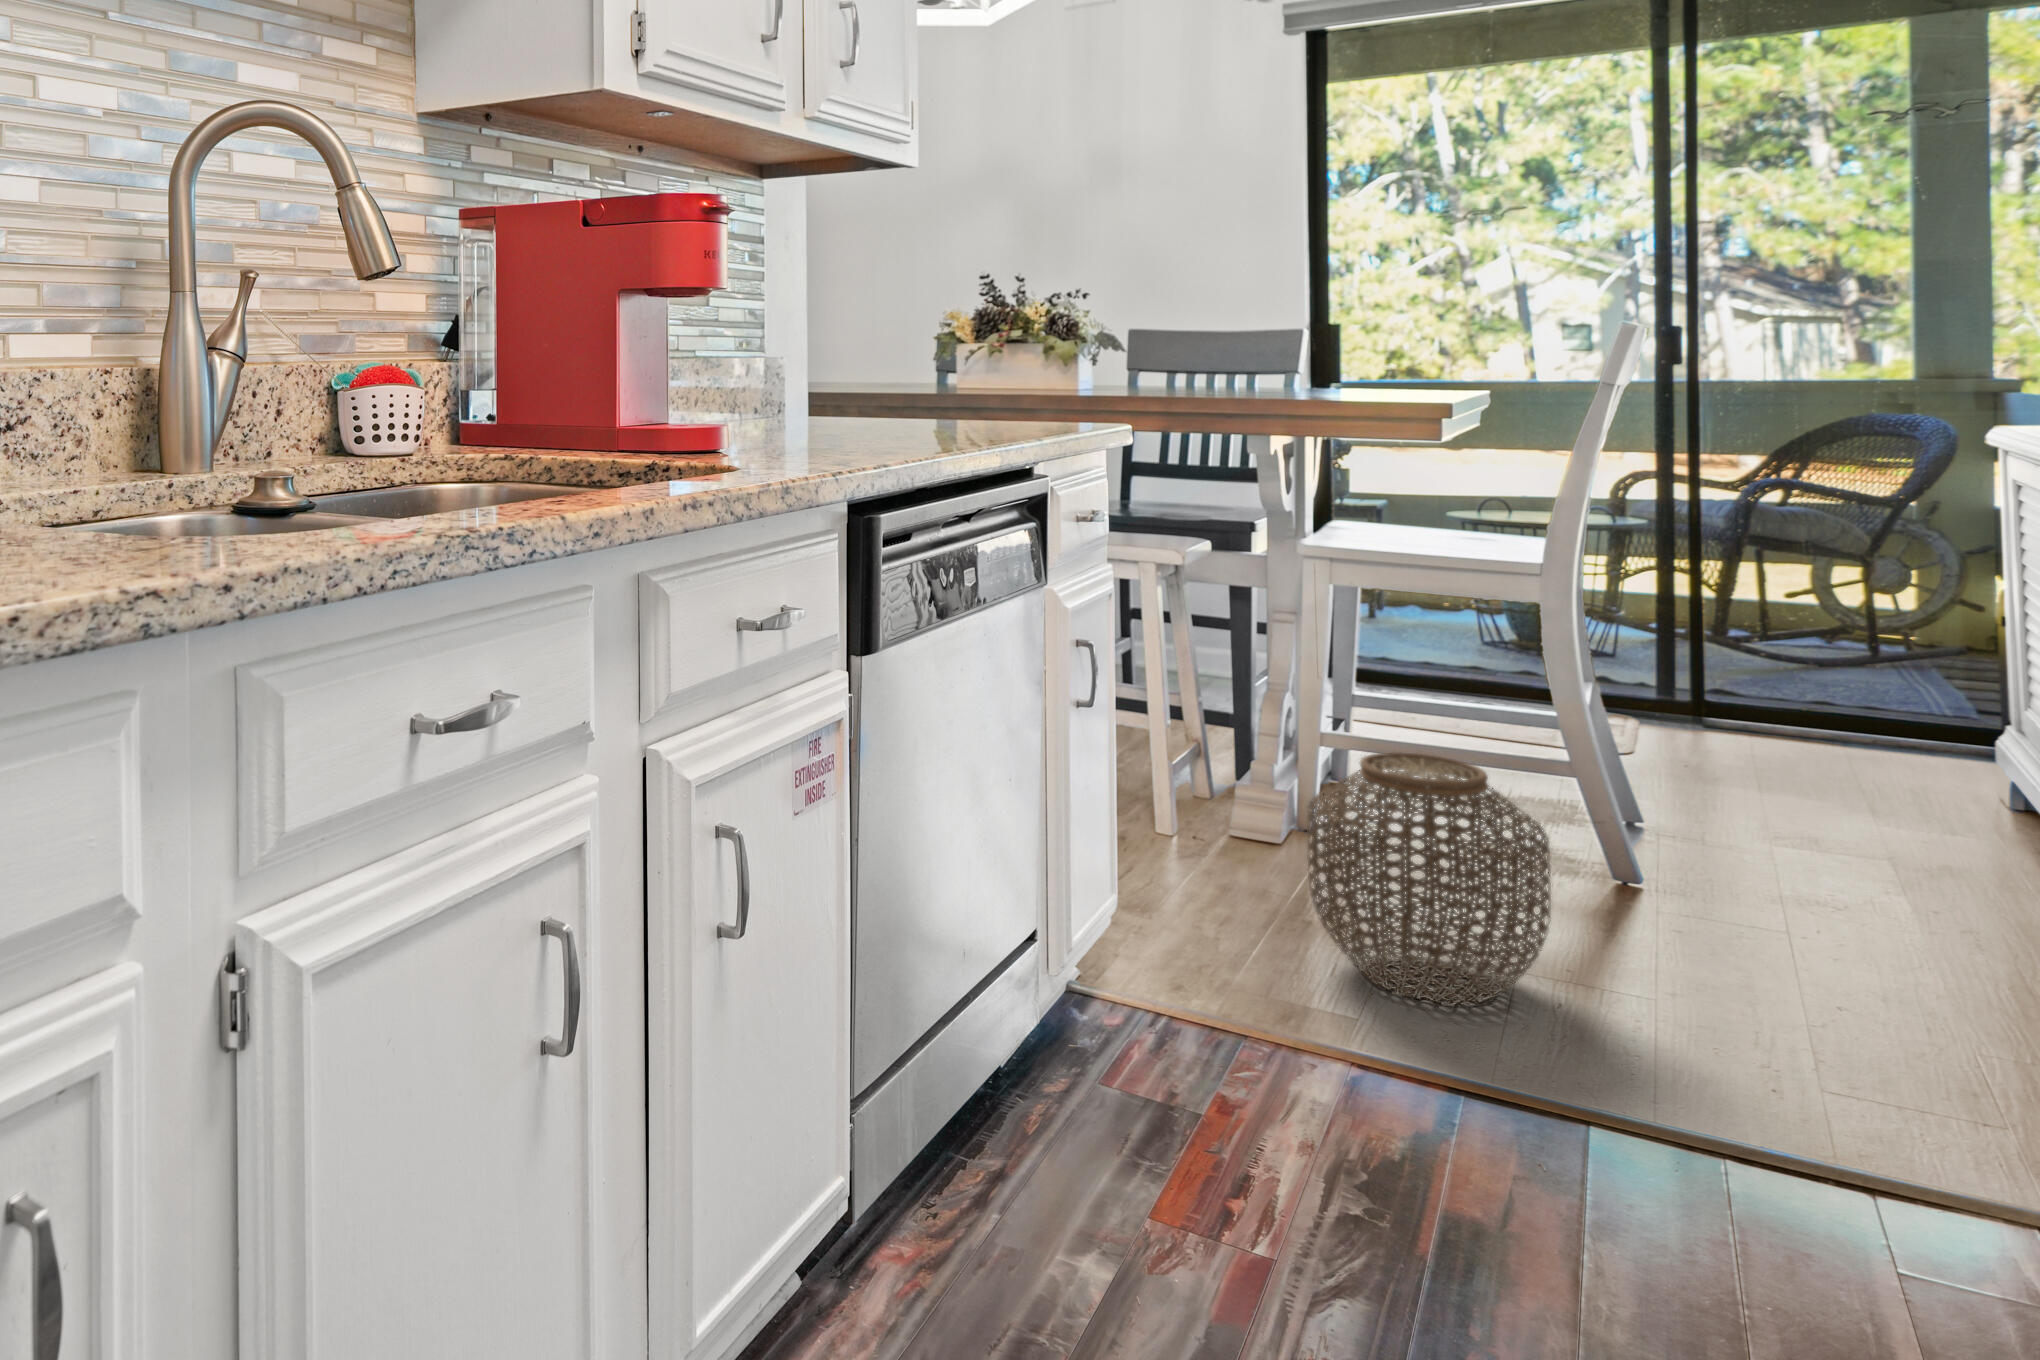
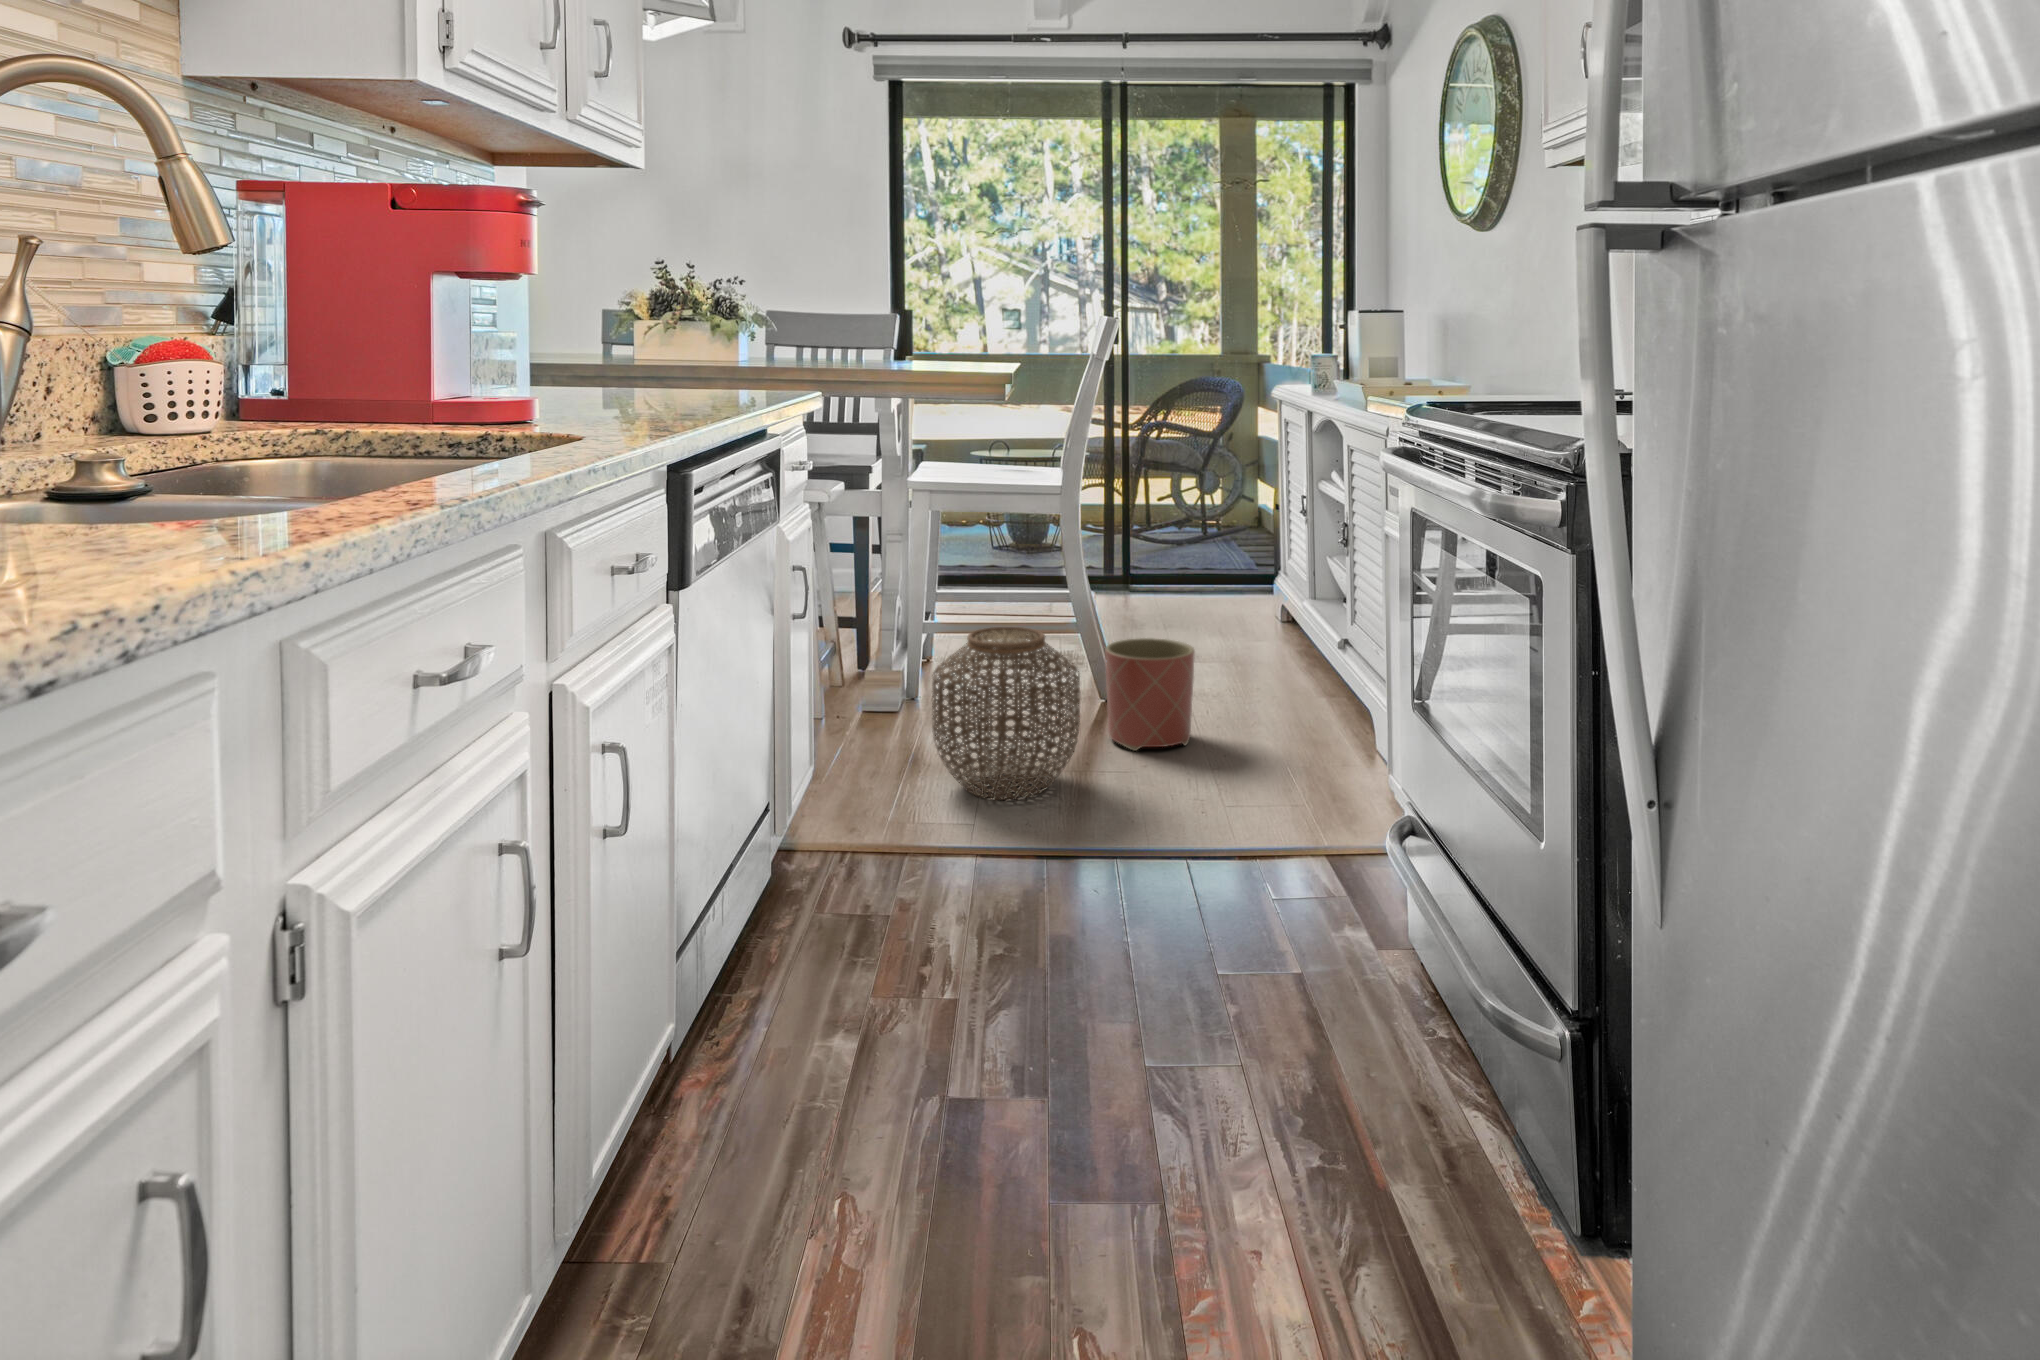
planter: none [1612,800,1786,983] -> present [1105,638,1195,751]

